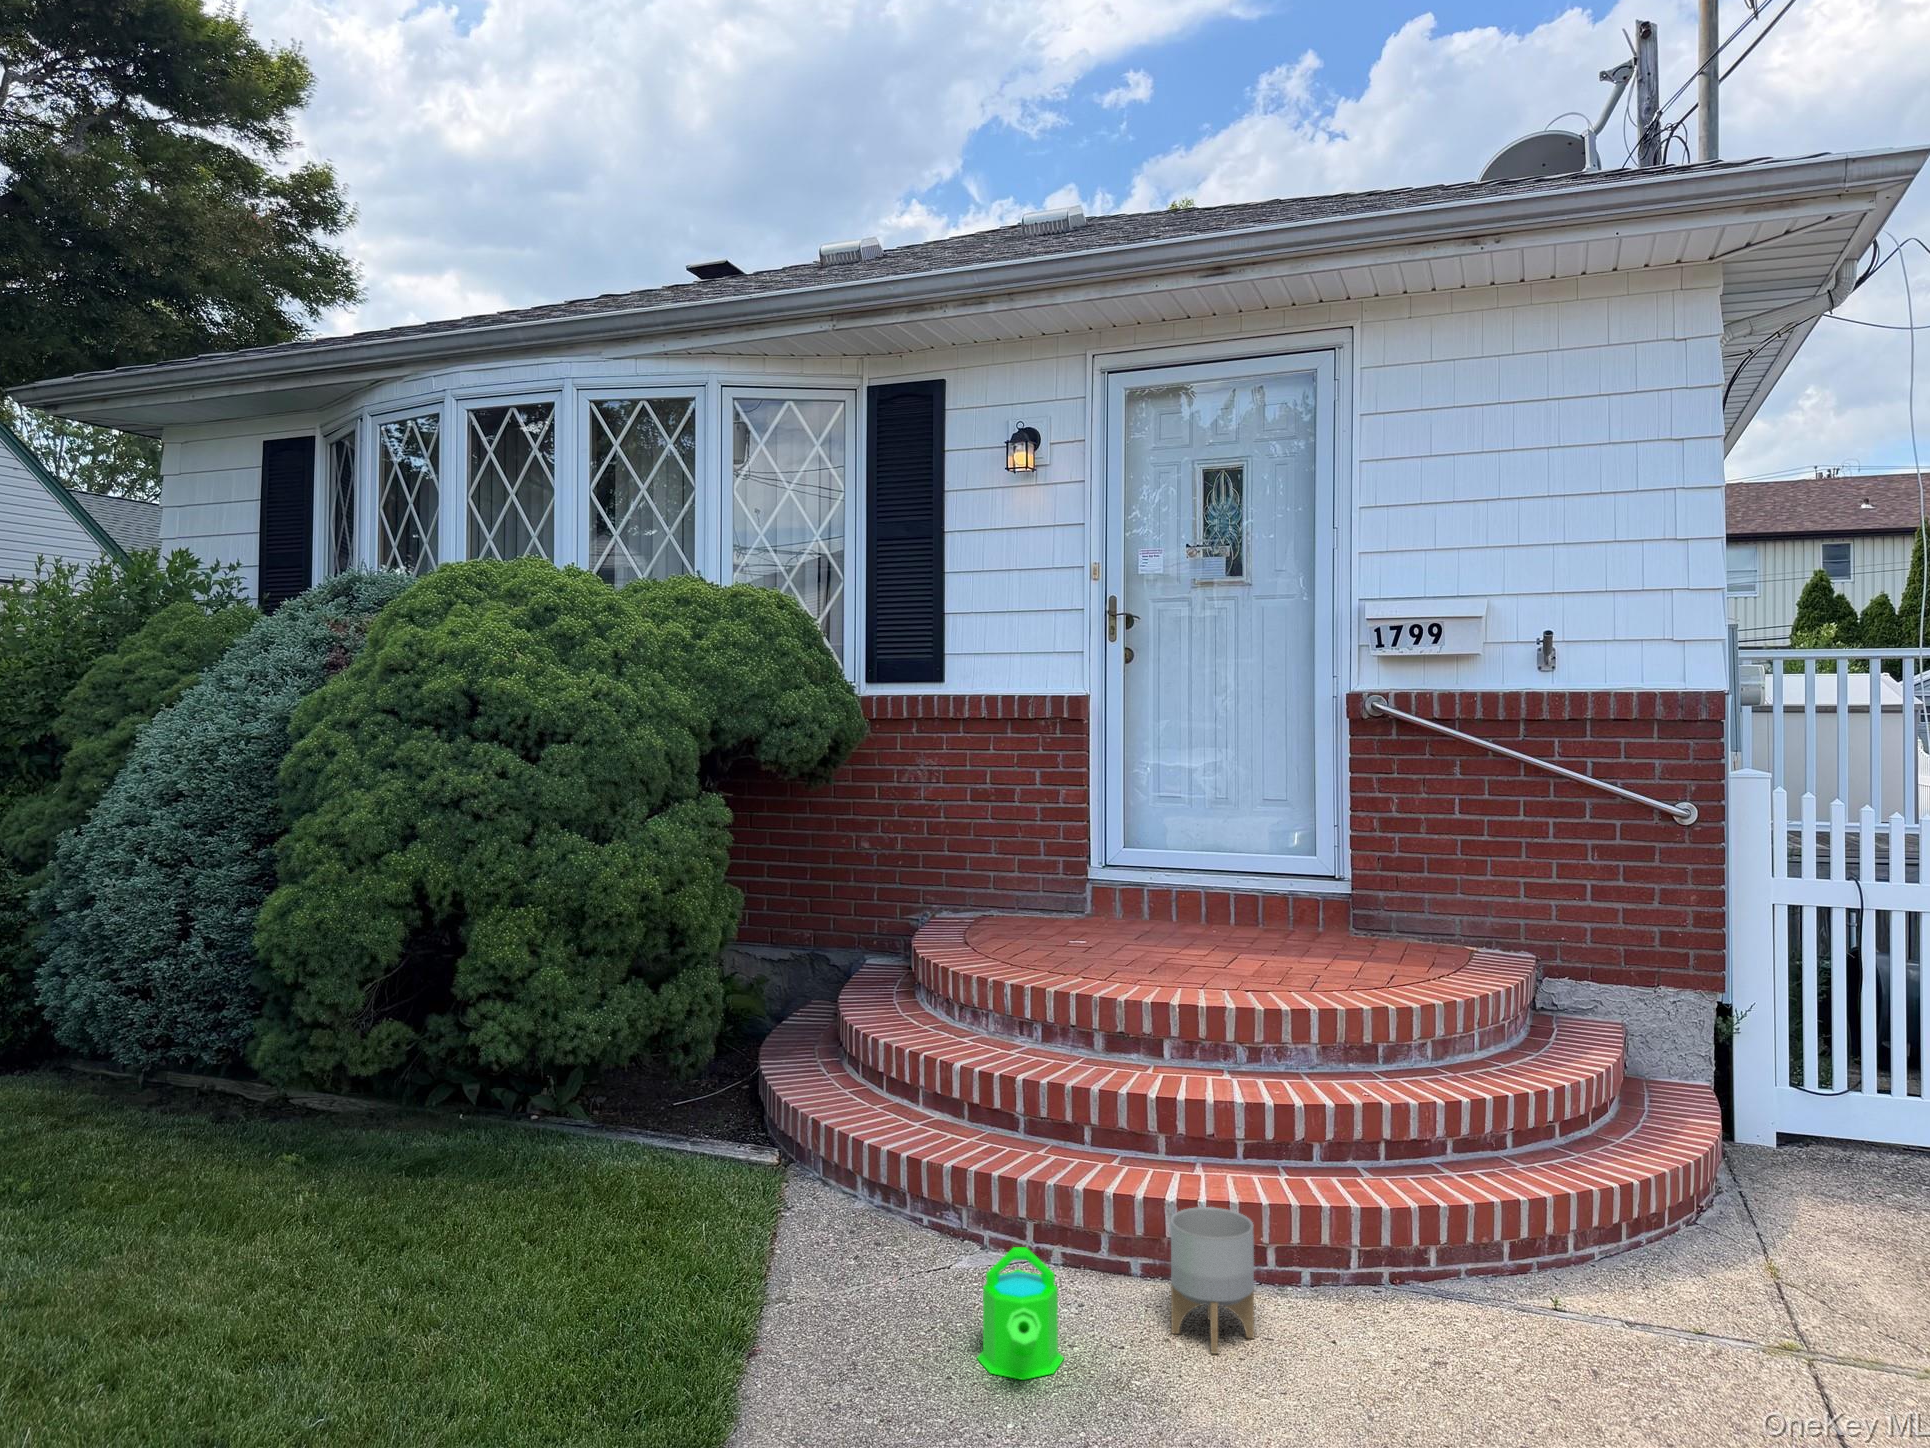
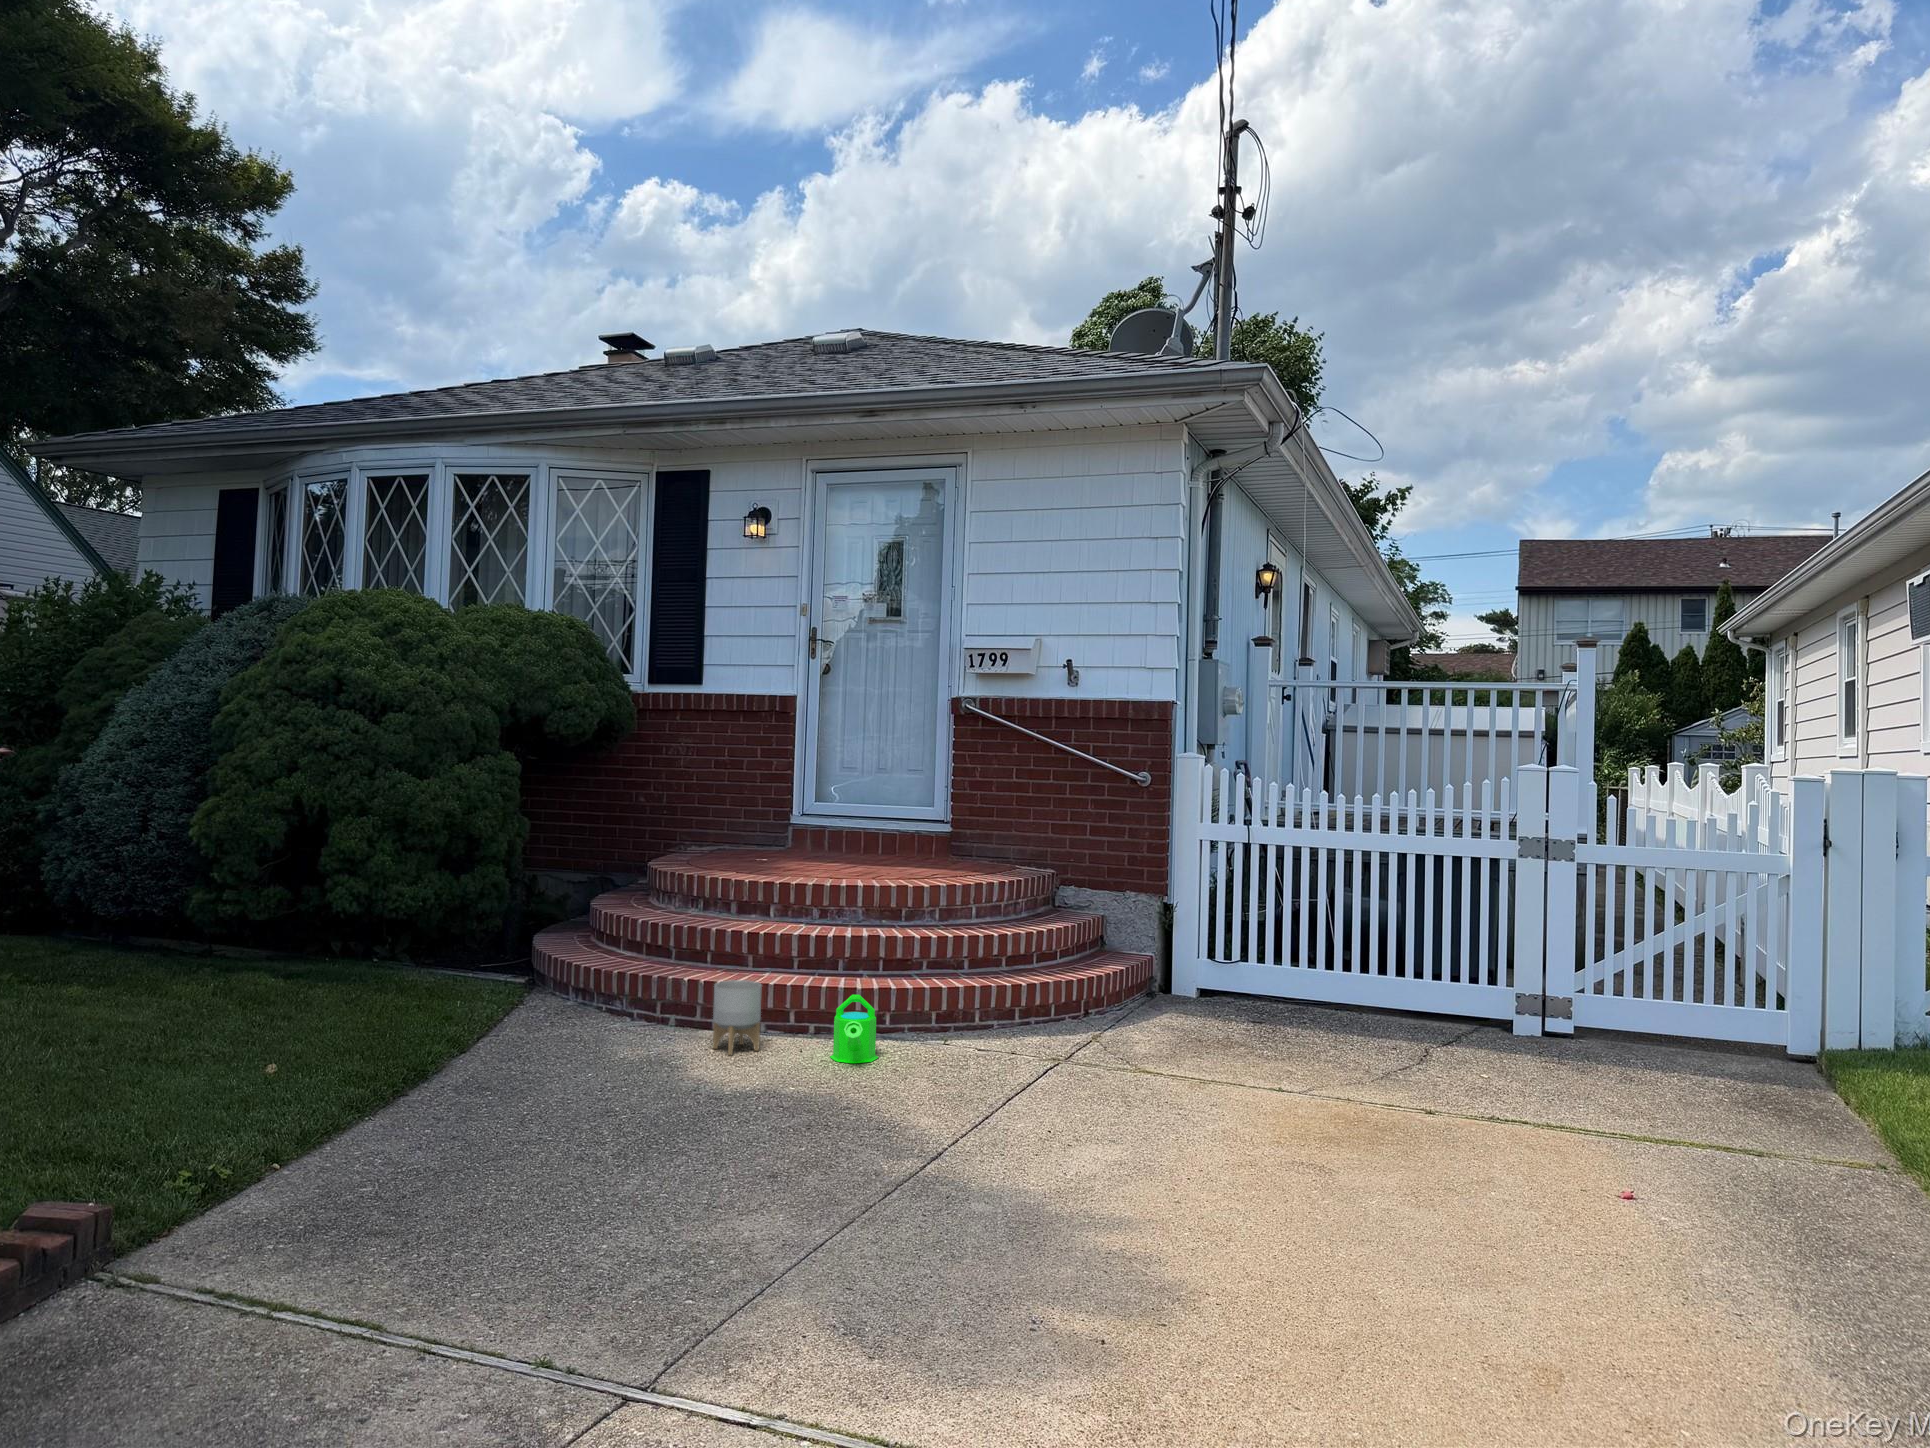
watering can: present [977,1247,1064,1380] -> present [830,995,878,1063]

